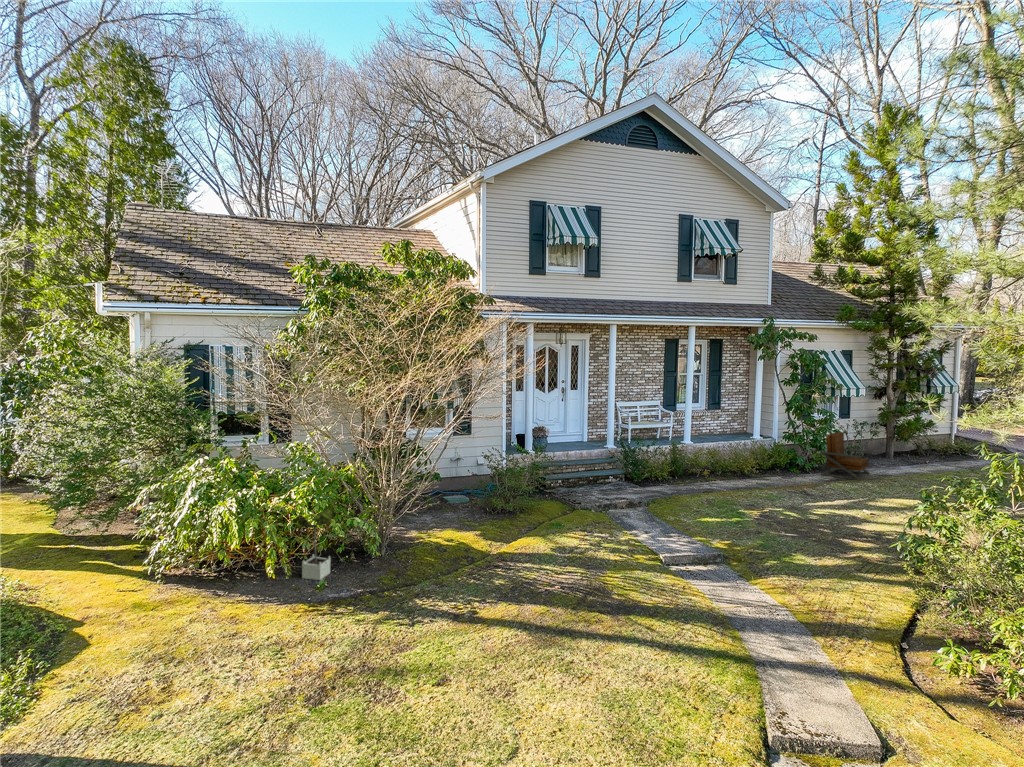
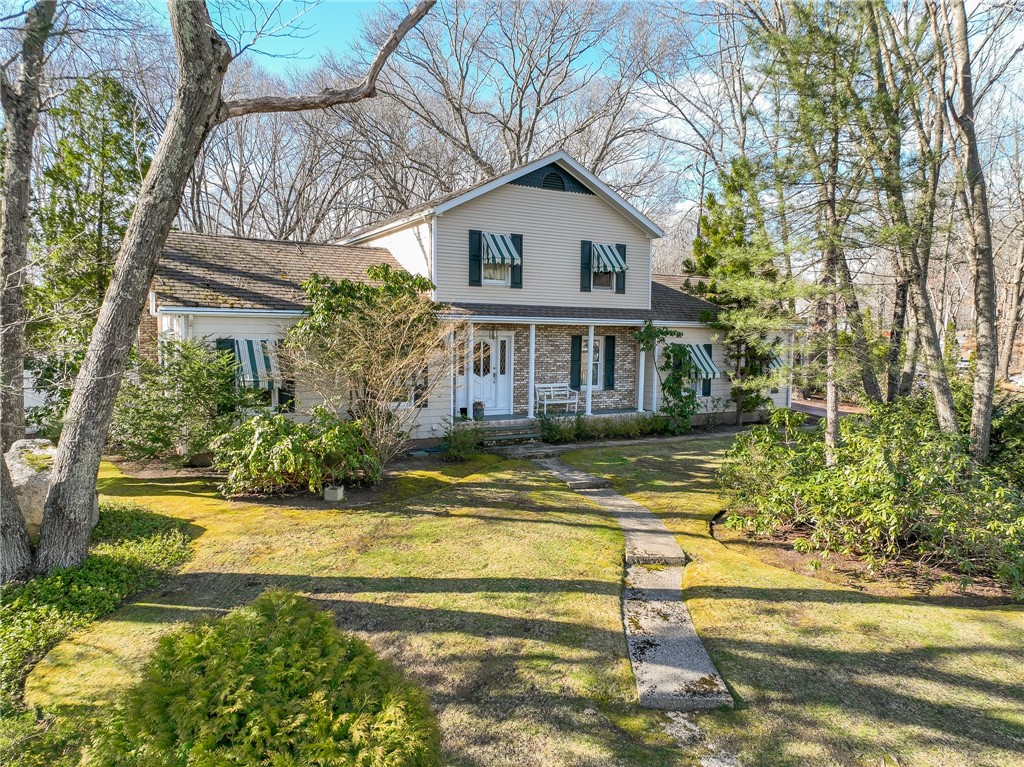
lounge chair: present [821,432,871,480] -> none [685,405,721,439]

